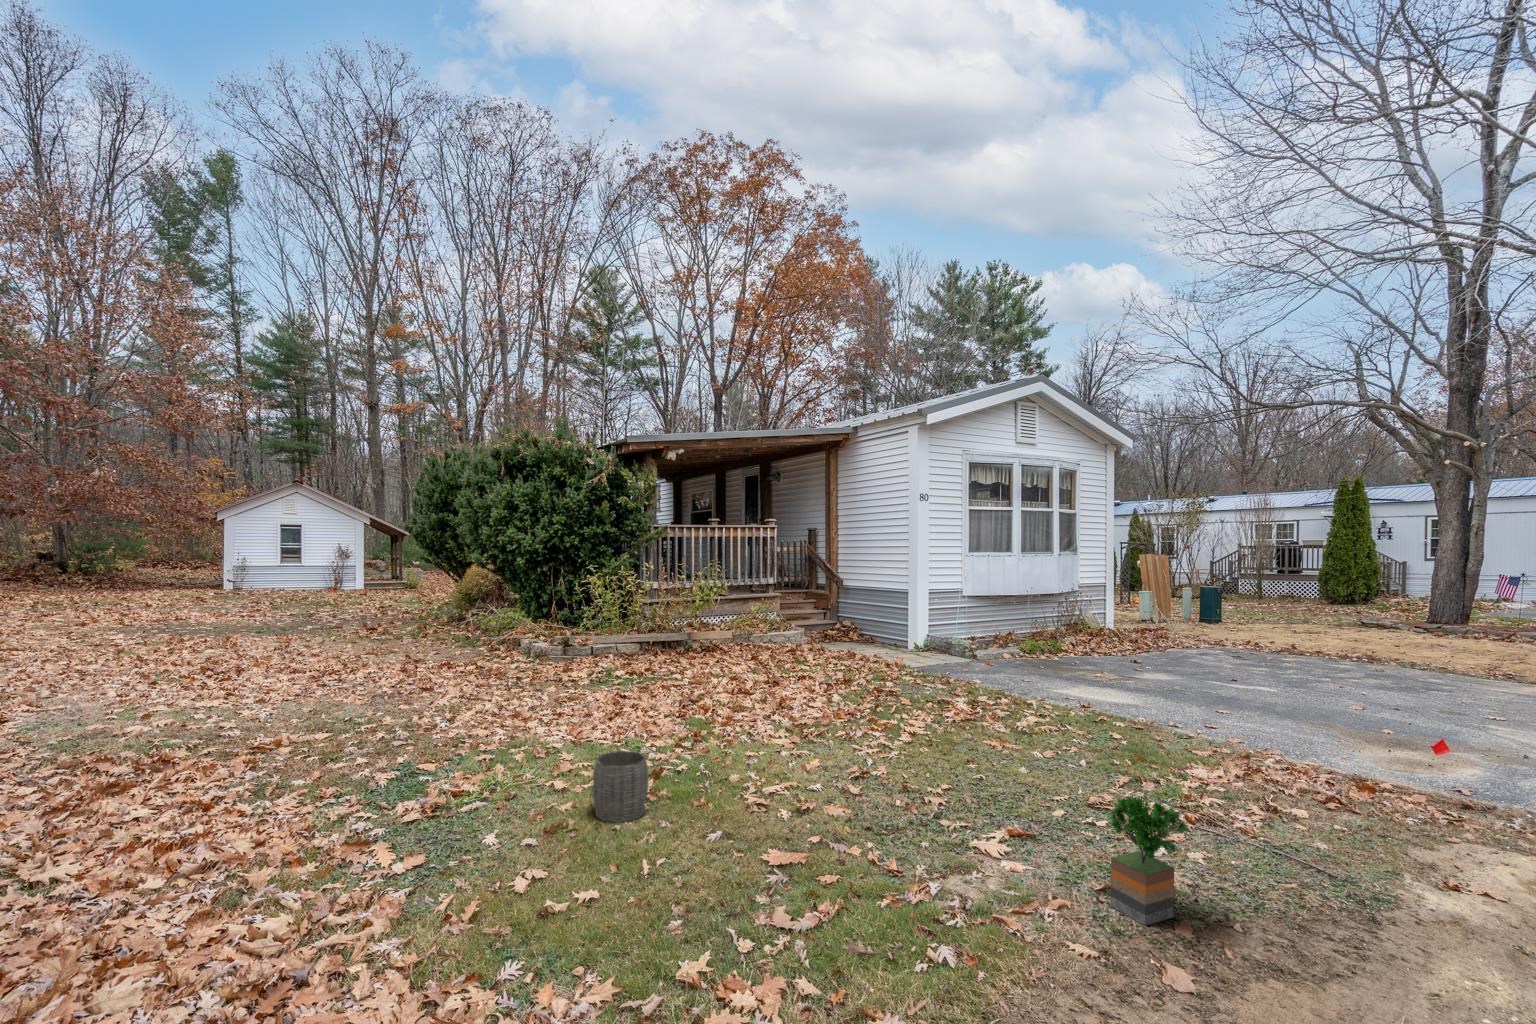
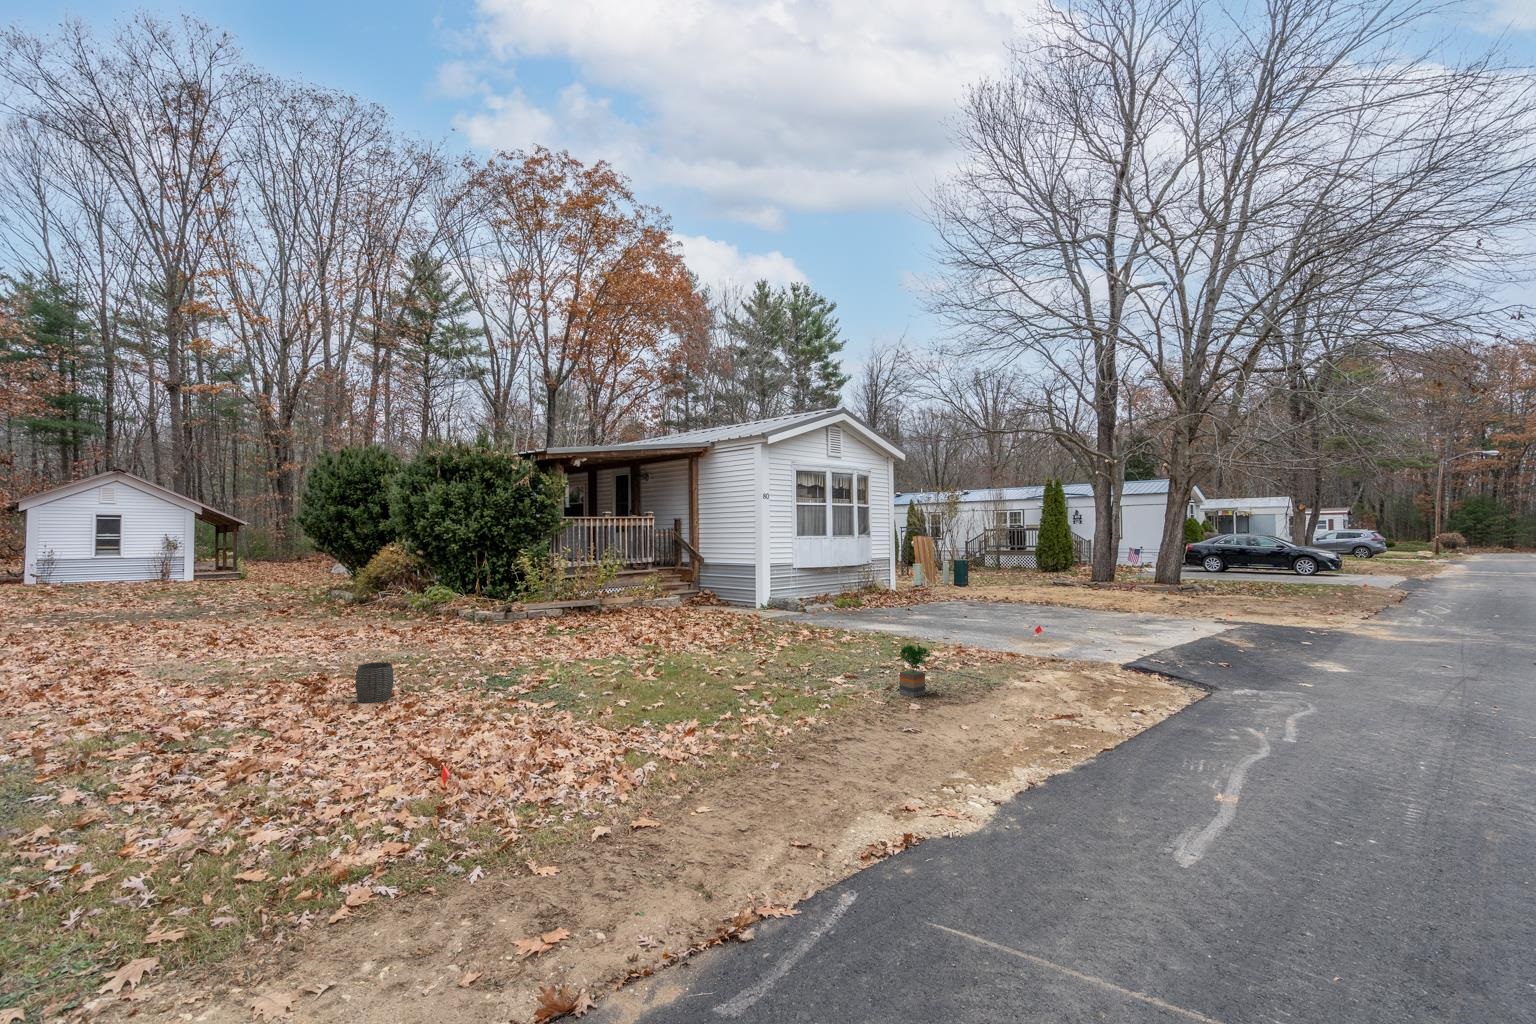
woven basket: present [593,751,648,822] -> present [356,662,394,703]

